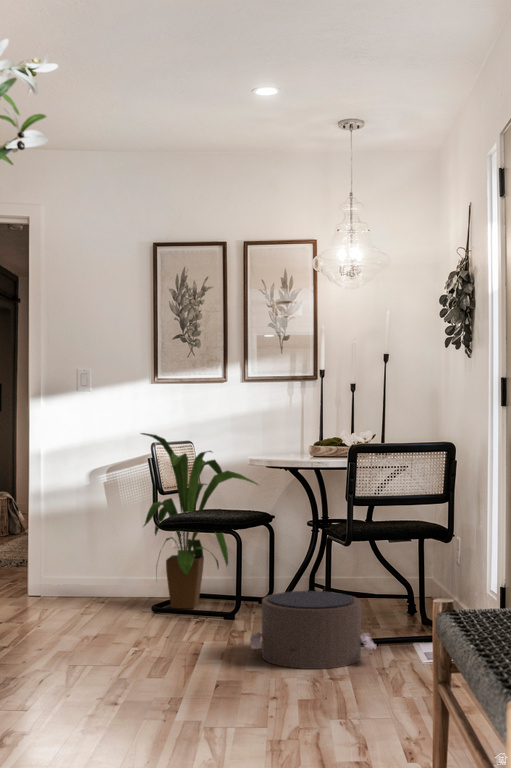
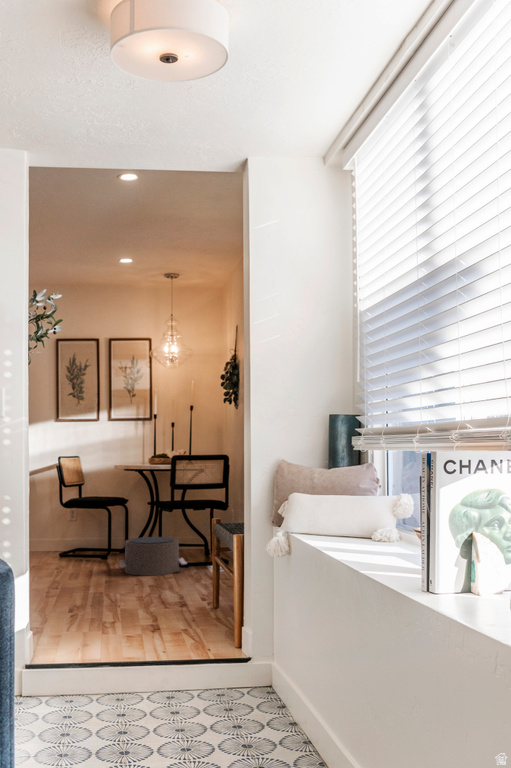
house plant: present [141,433,258,609] -> none [49,452,120,556]

